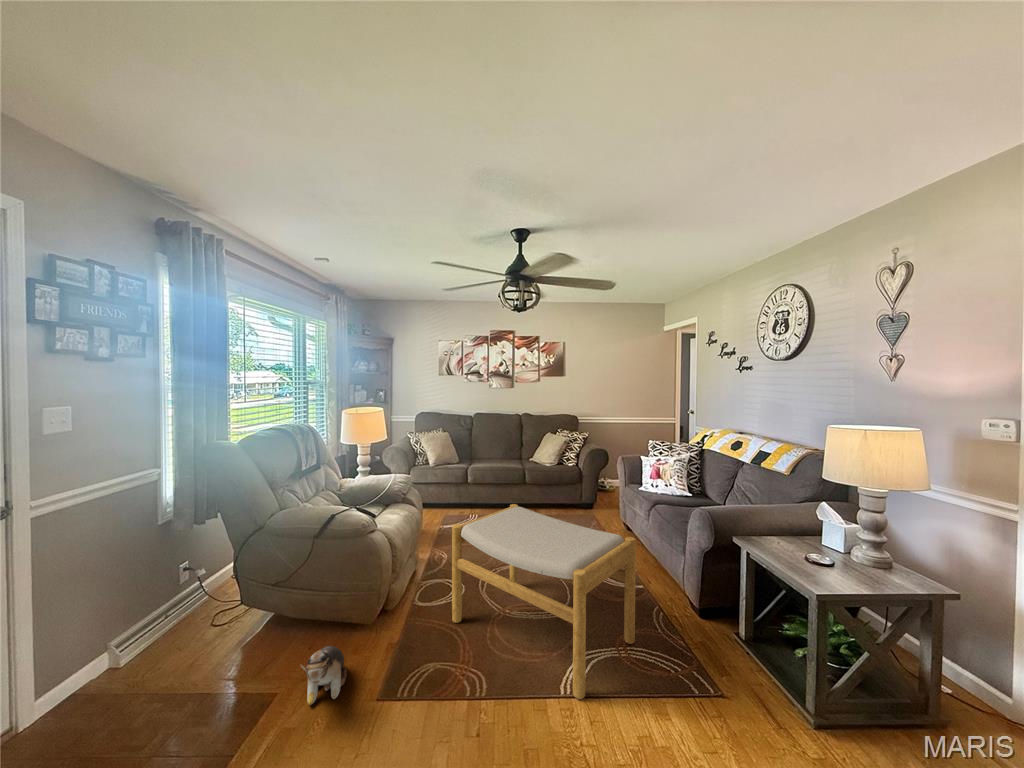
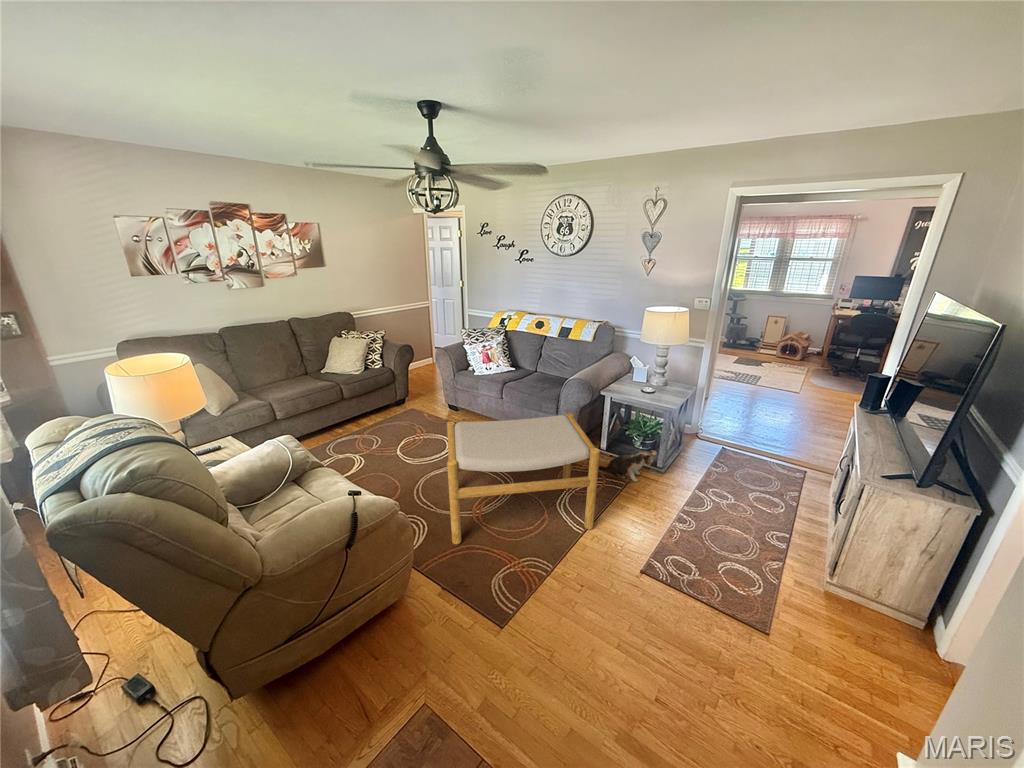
plush toy: present [300,646,347,705] -> present [598,450,657,482]

